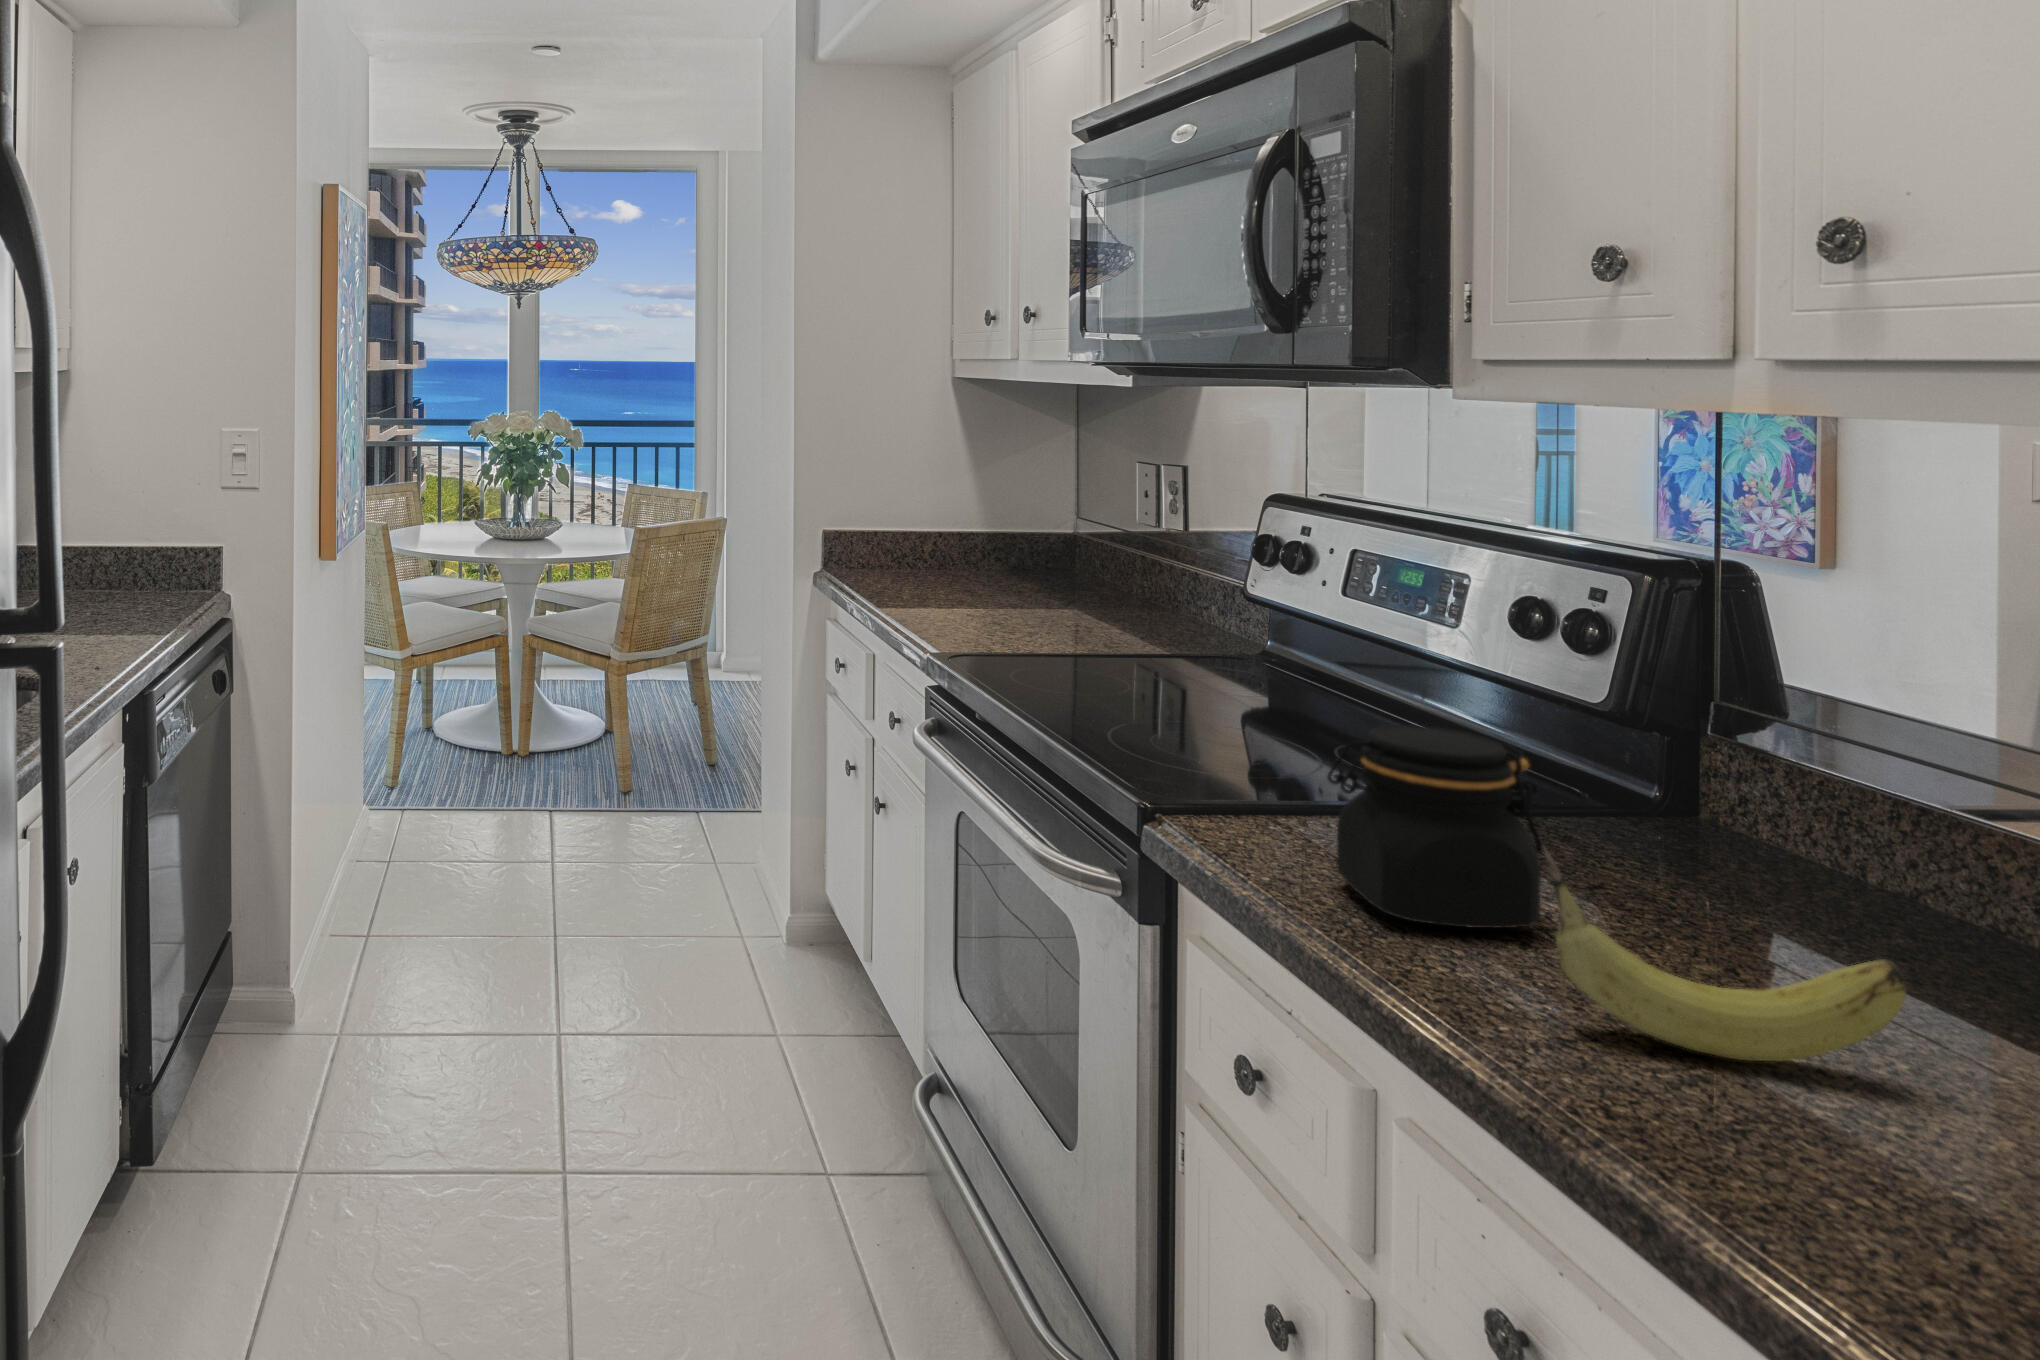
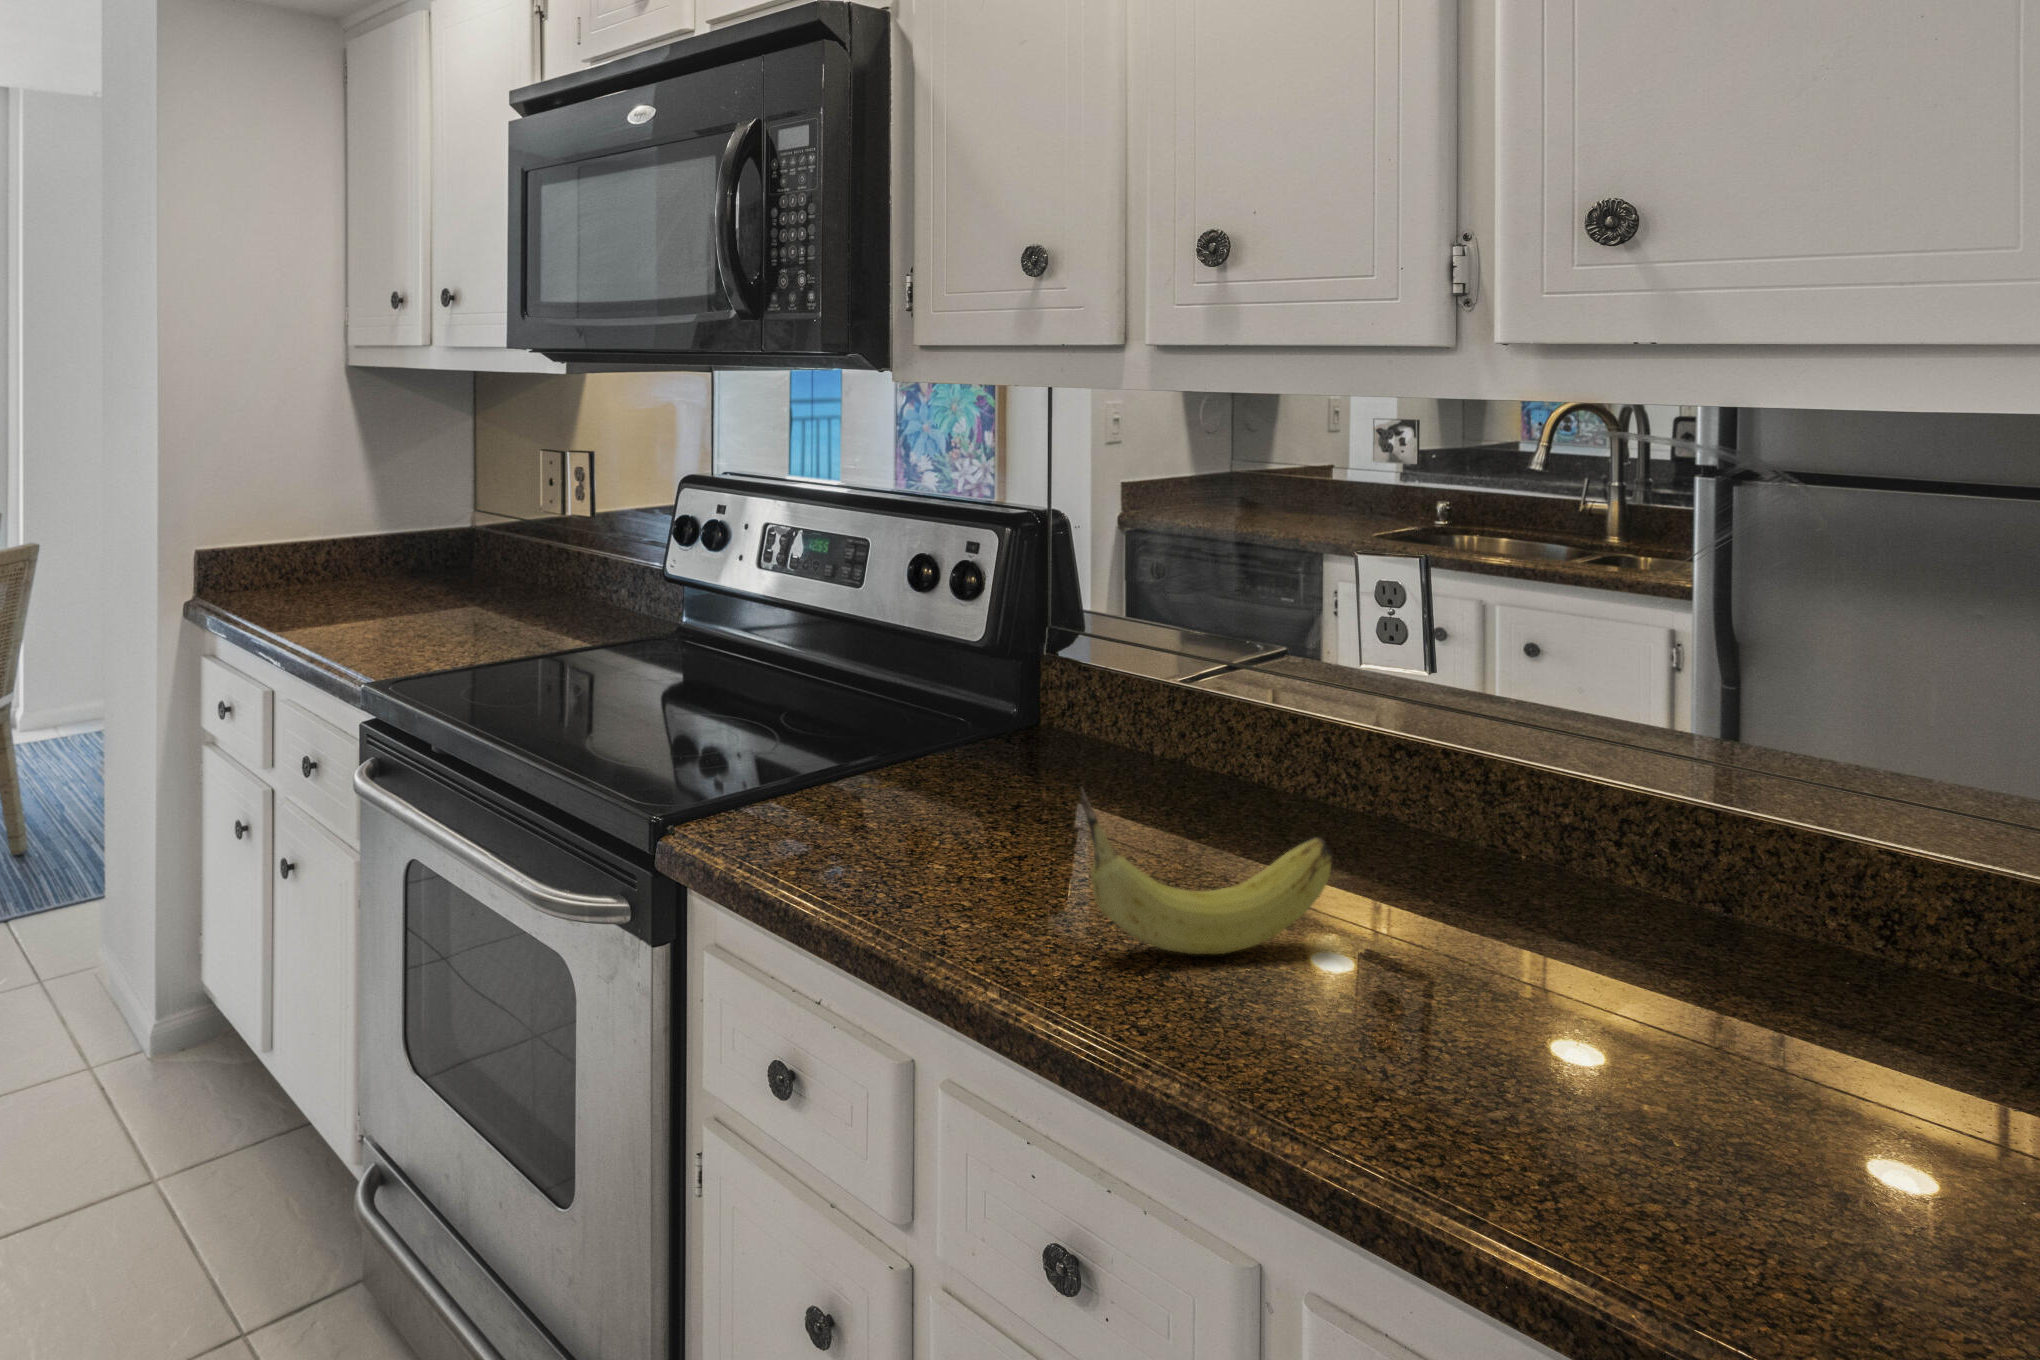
jar: present [1327,725,1544,928] -> none [855,687,1033,885]

